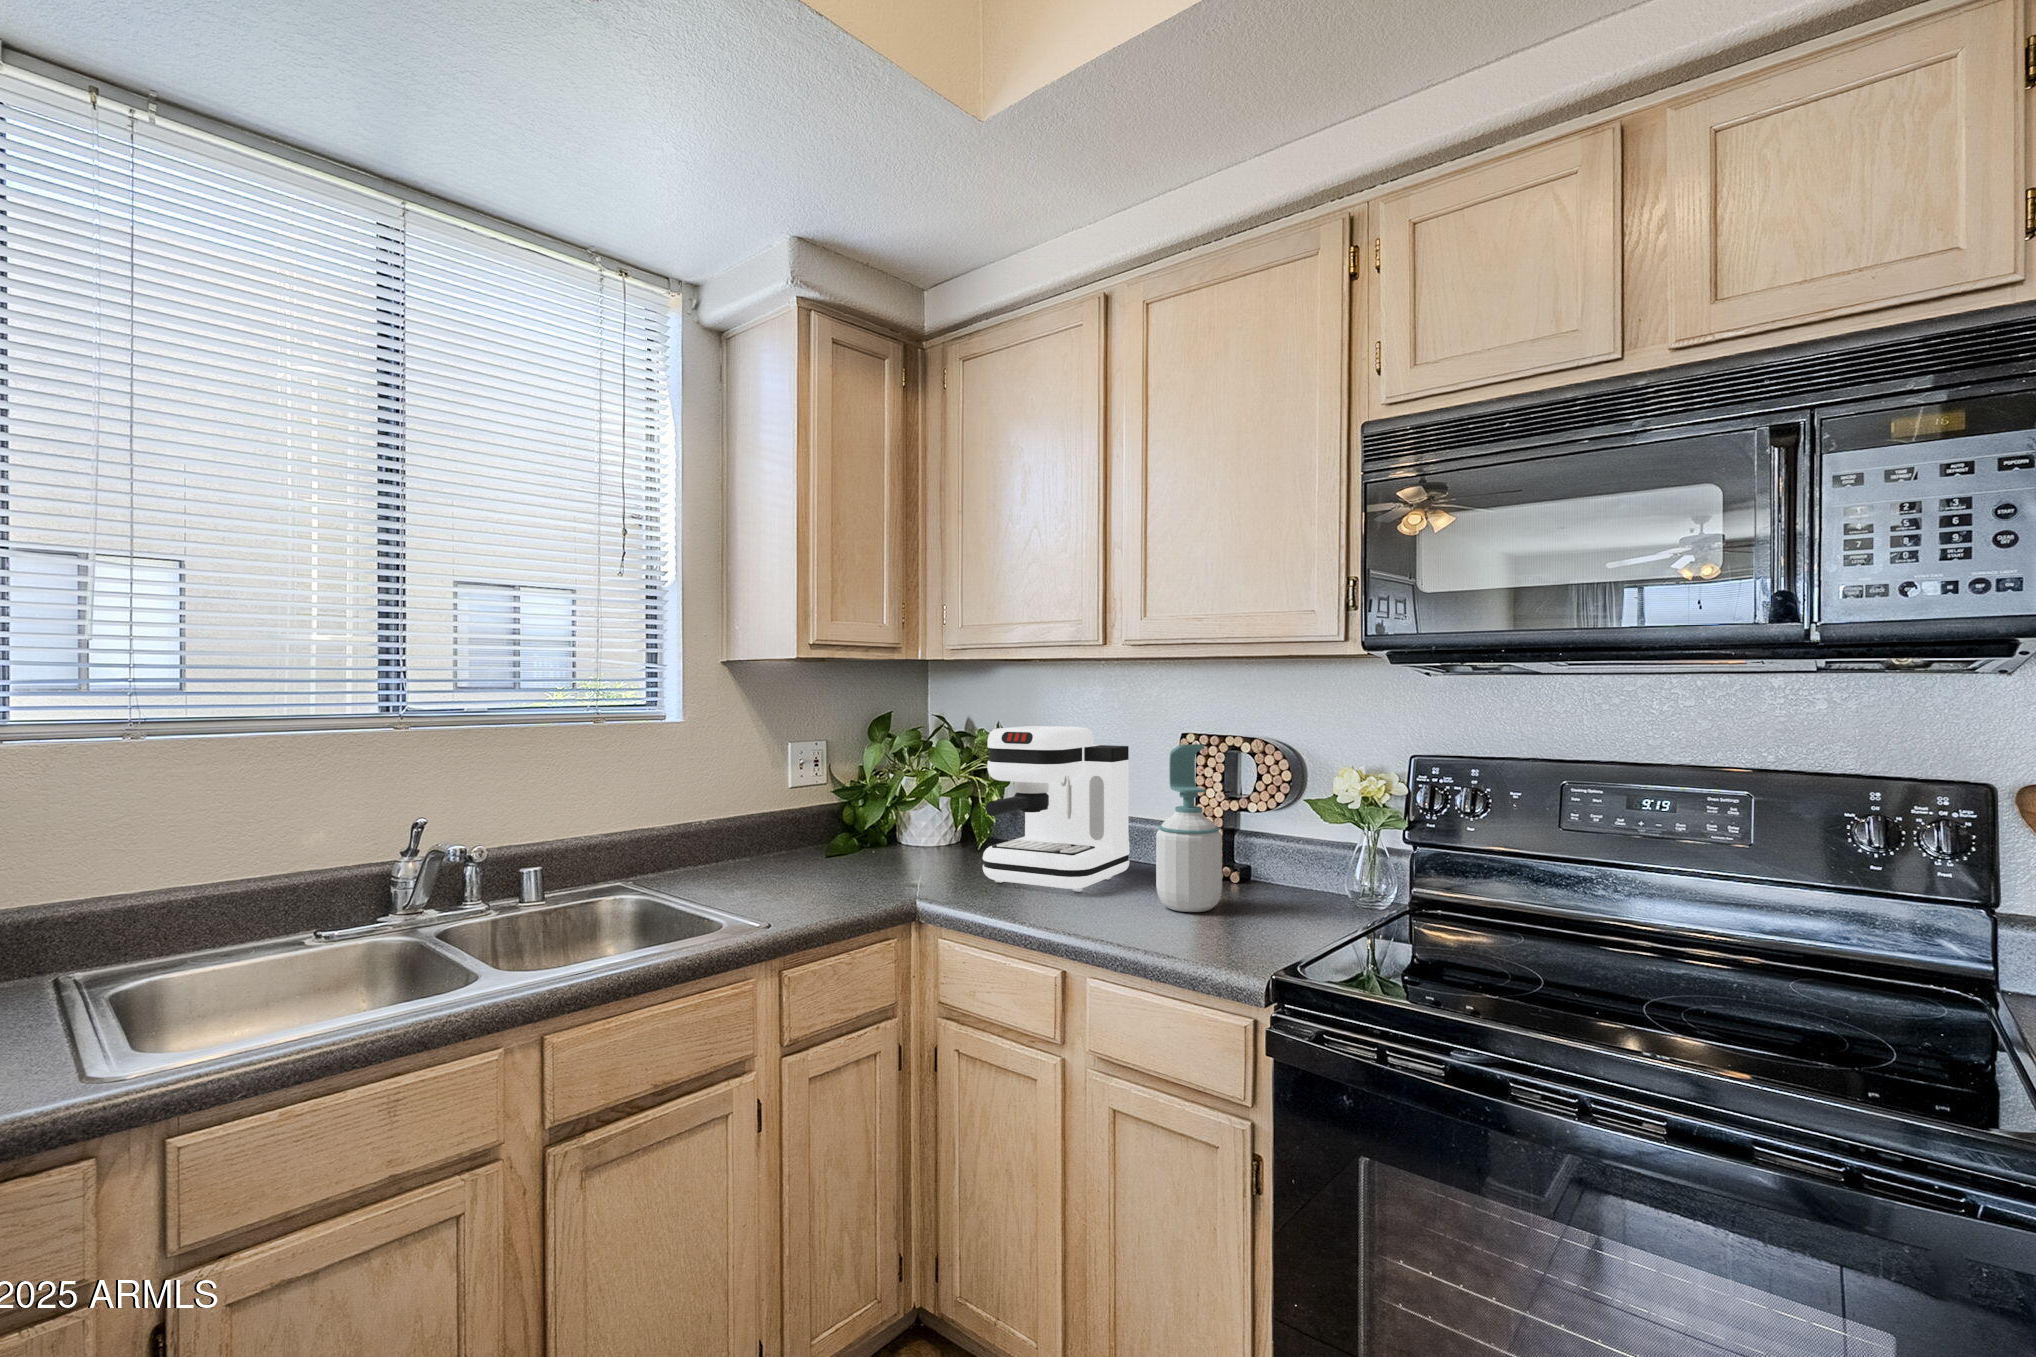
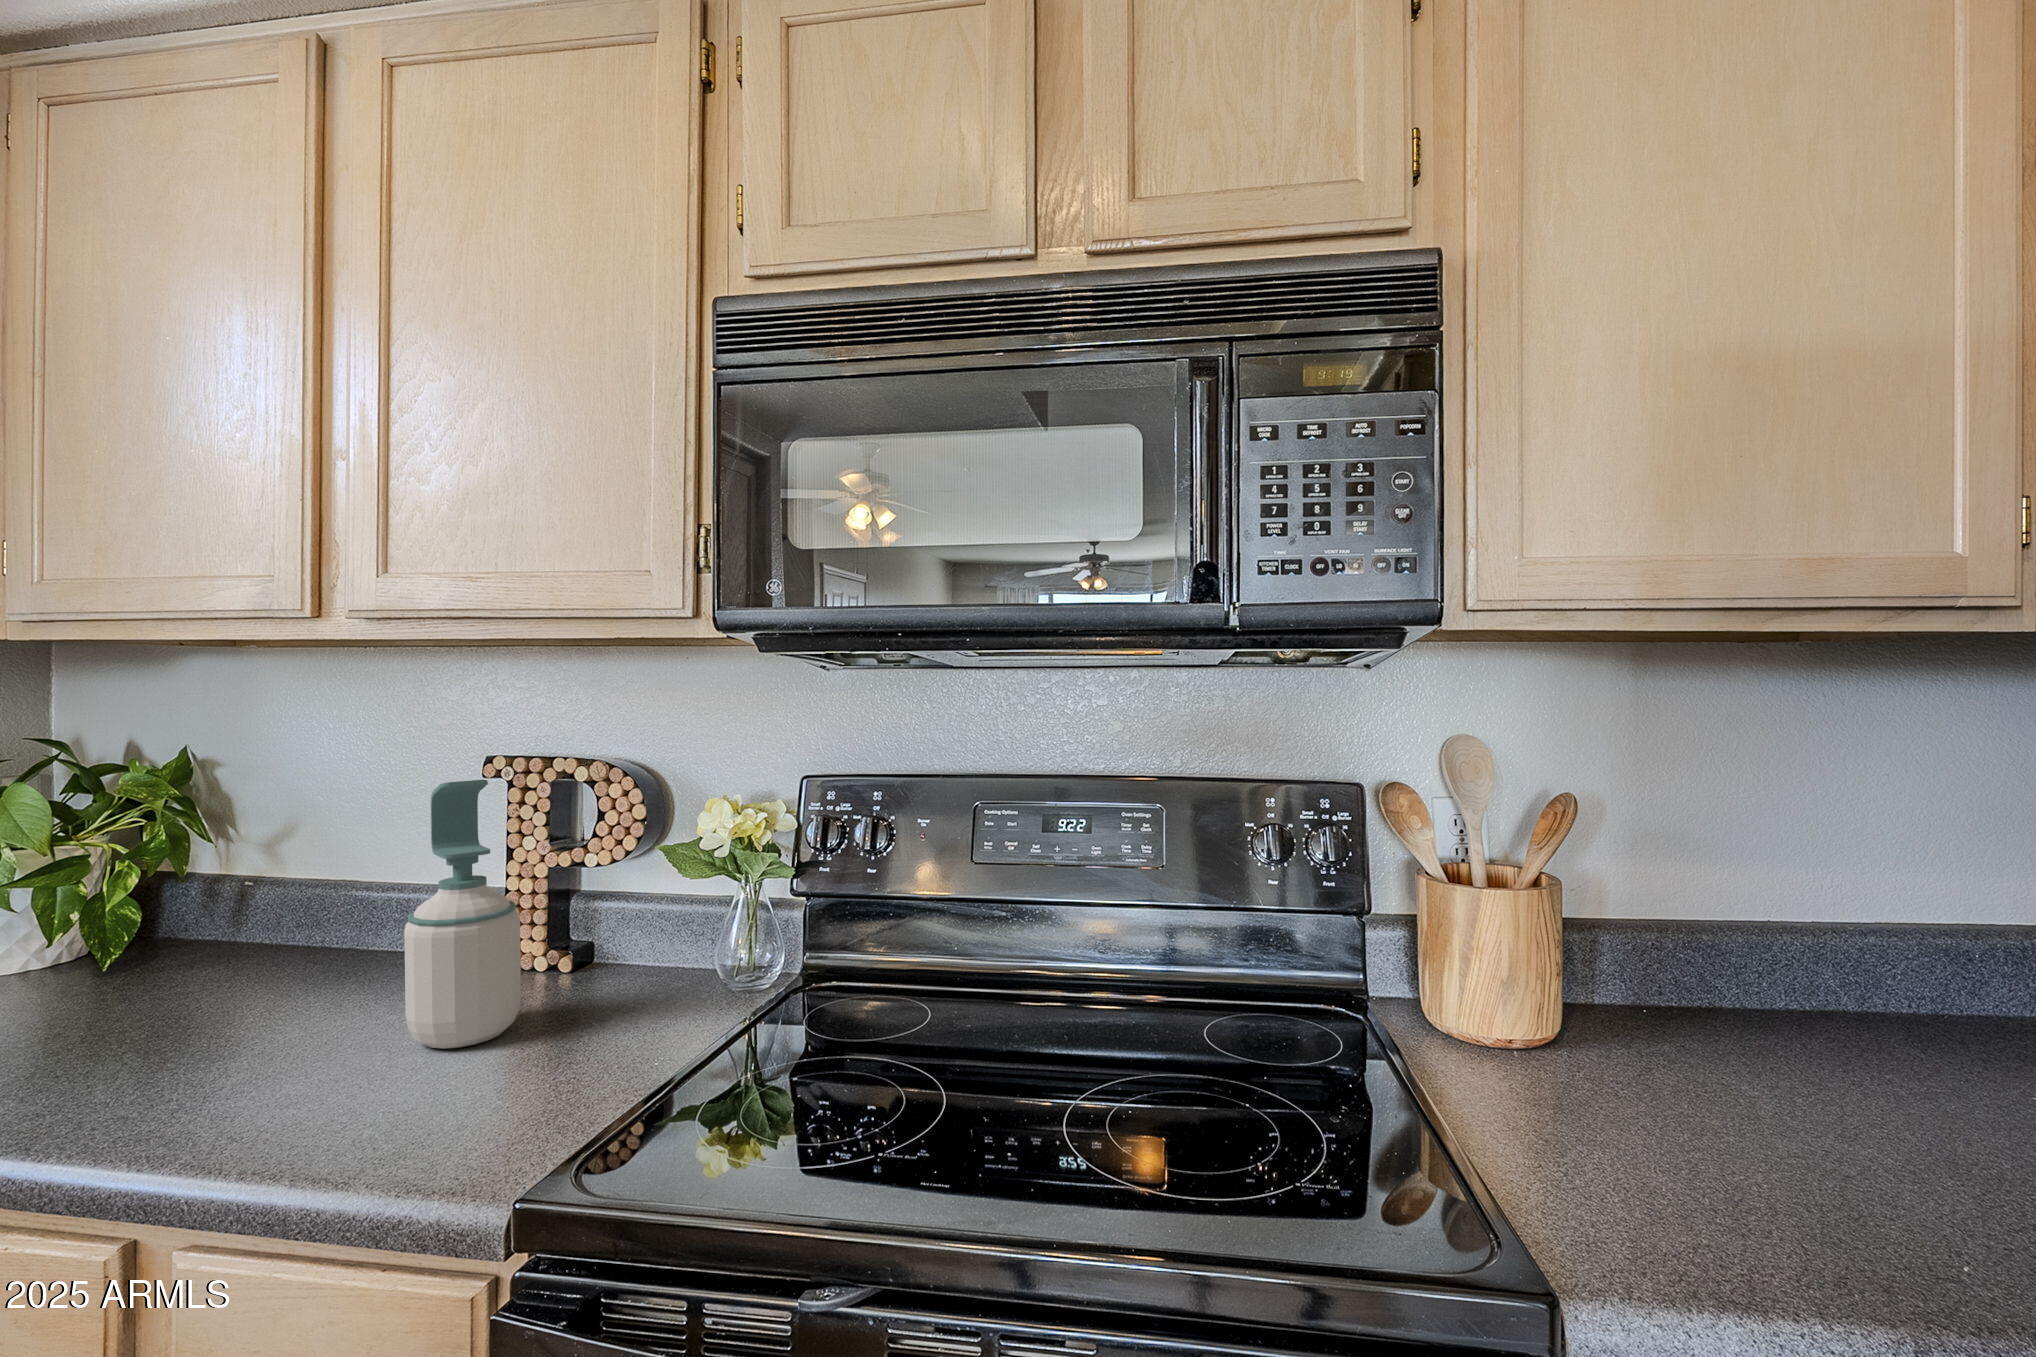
coffee maker: present [983,726,1129,892] -> none [46,756,392,1039]

